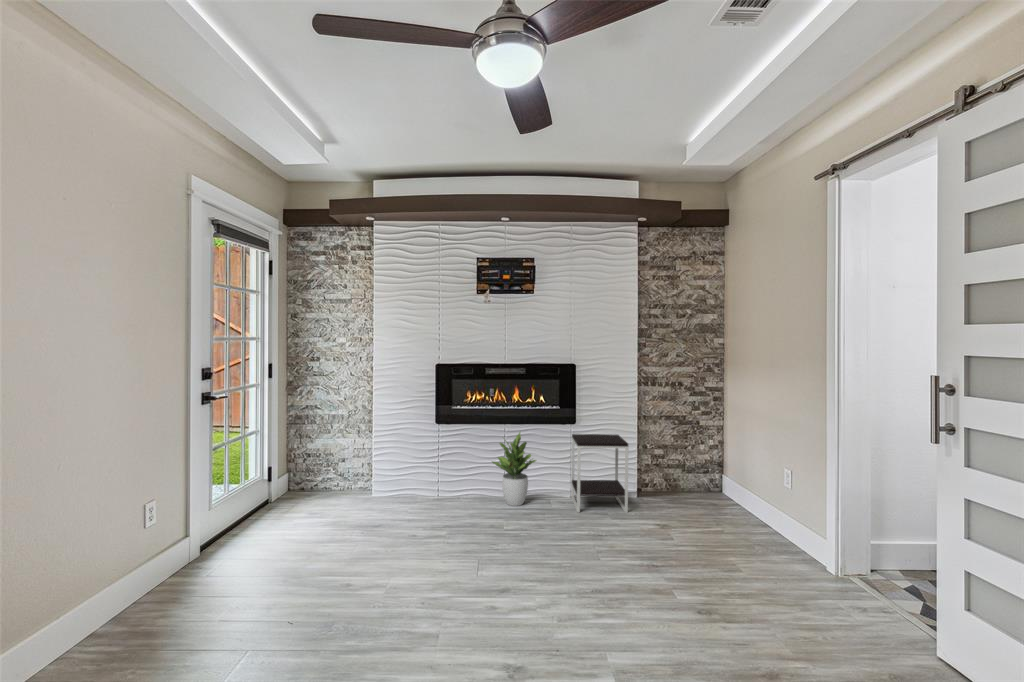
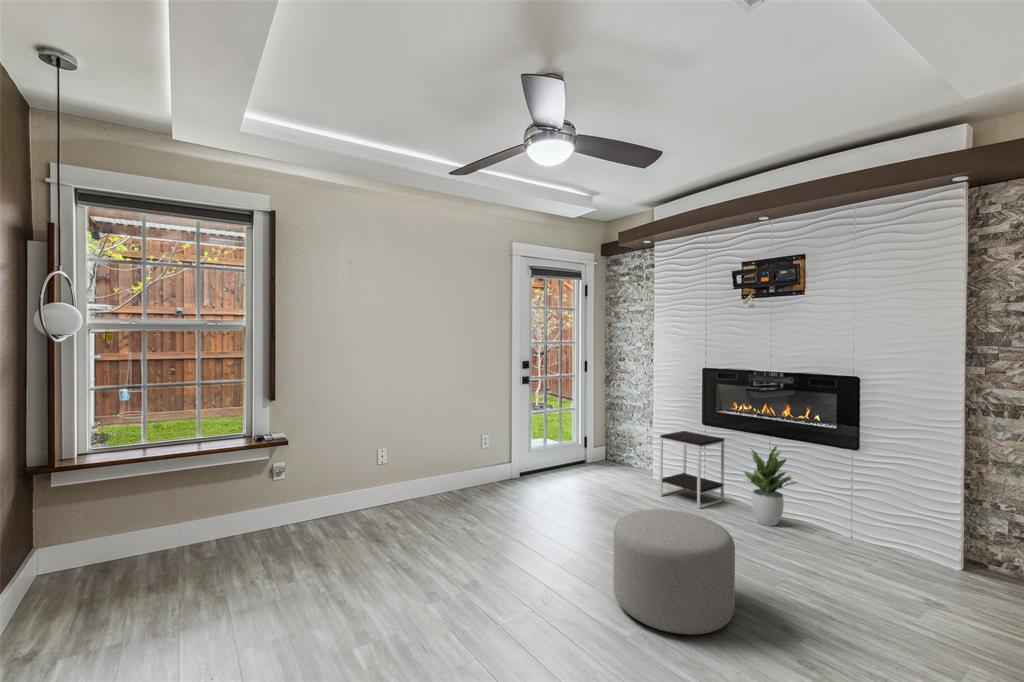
side table: present [571,434,628,513] -> present [659,431,724,509]
ottoman: none [519,512,643,646] -> present [613,509,735,635]

